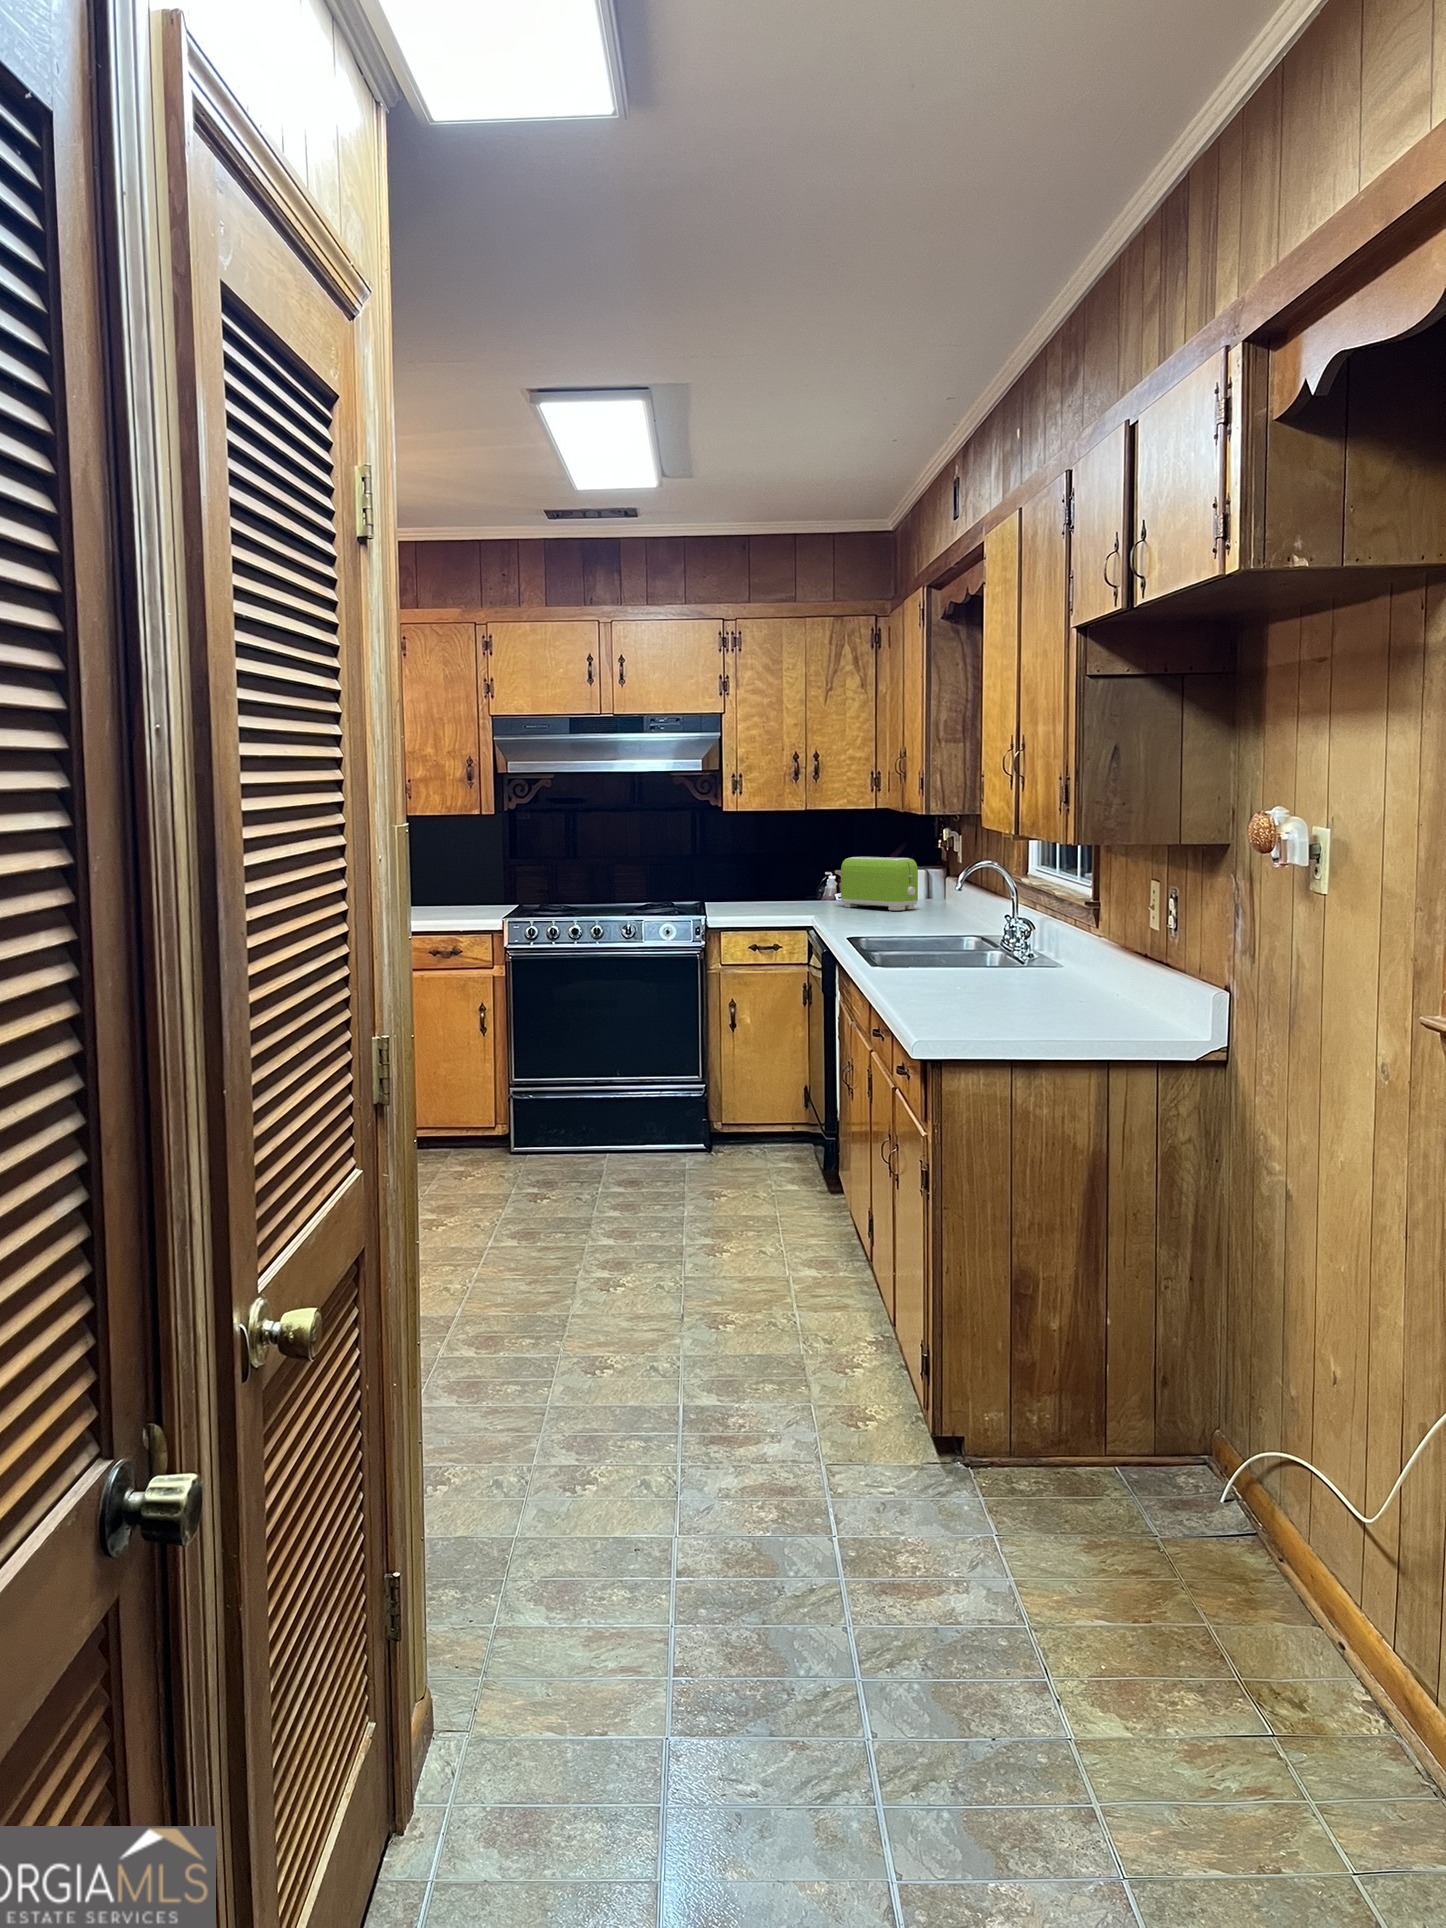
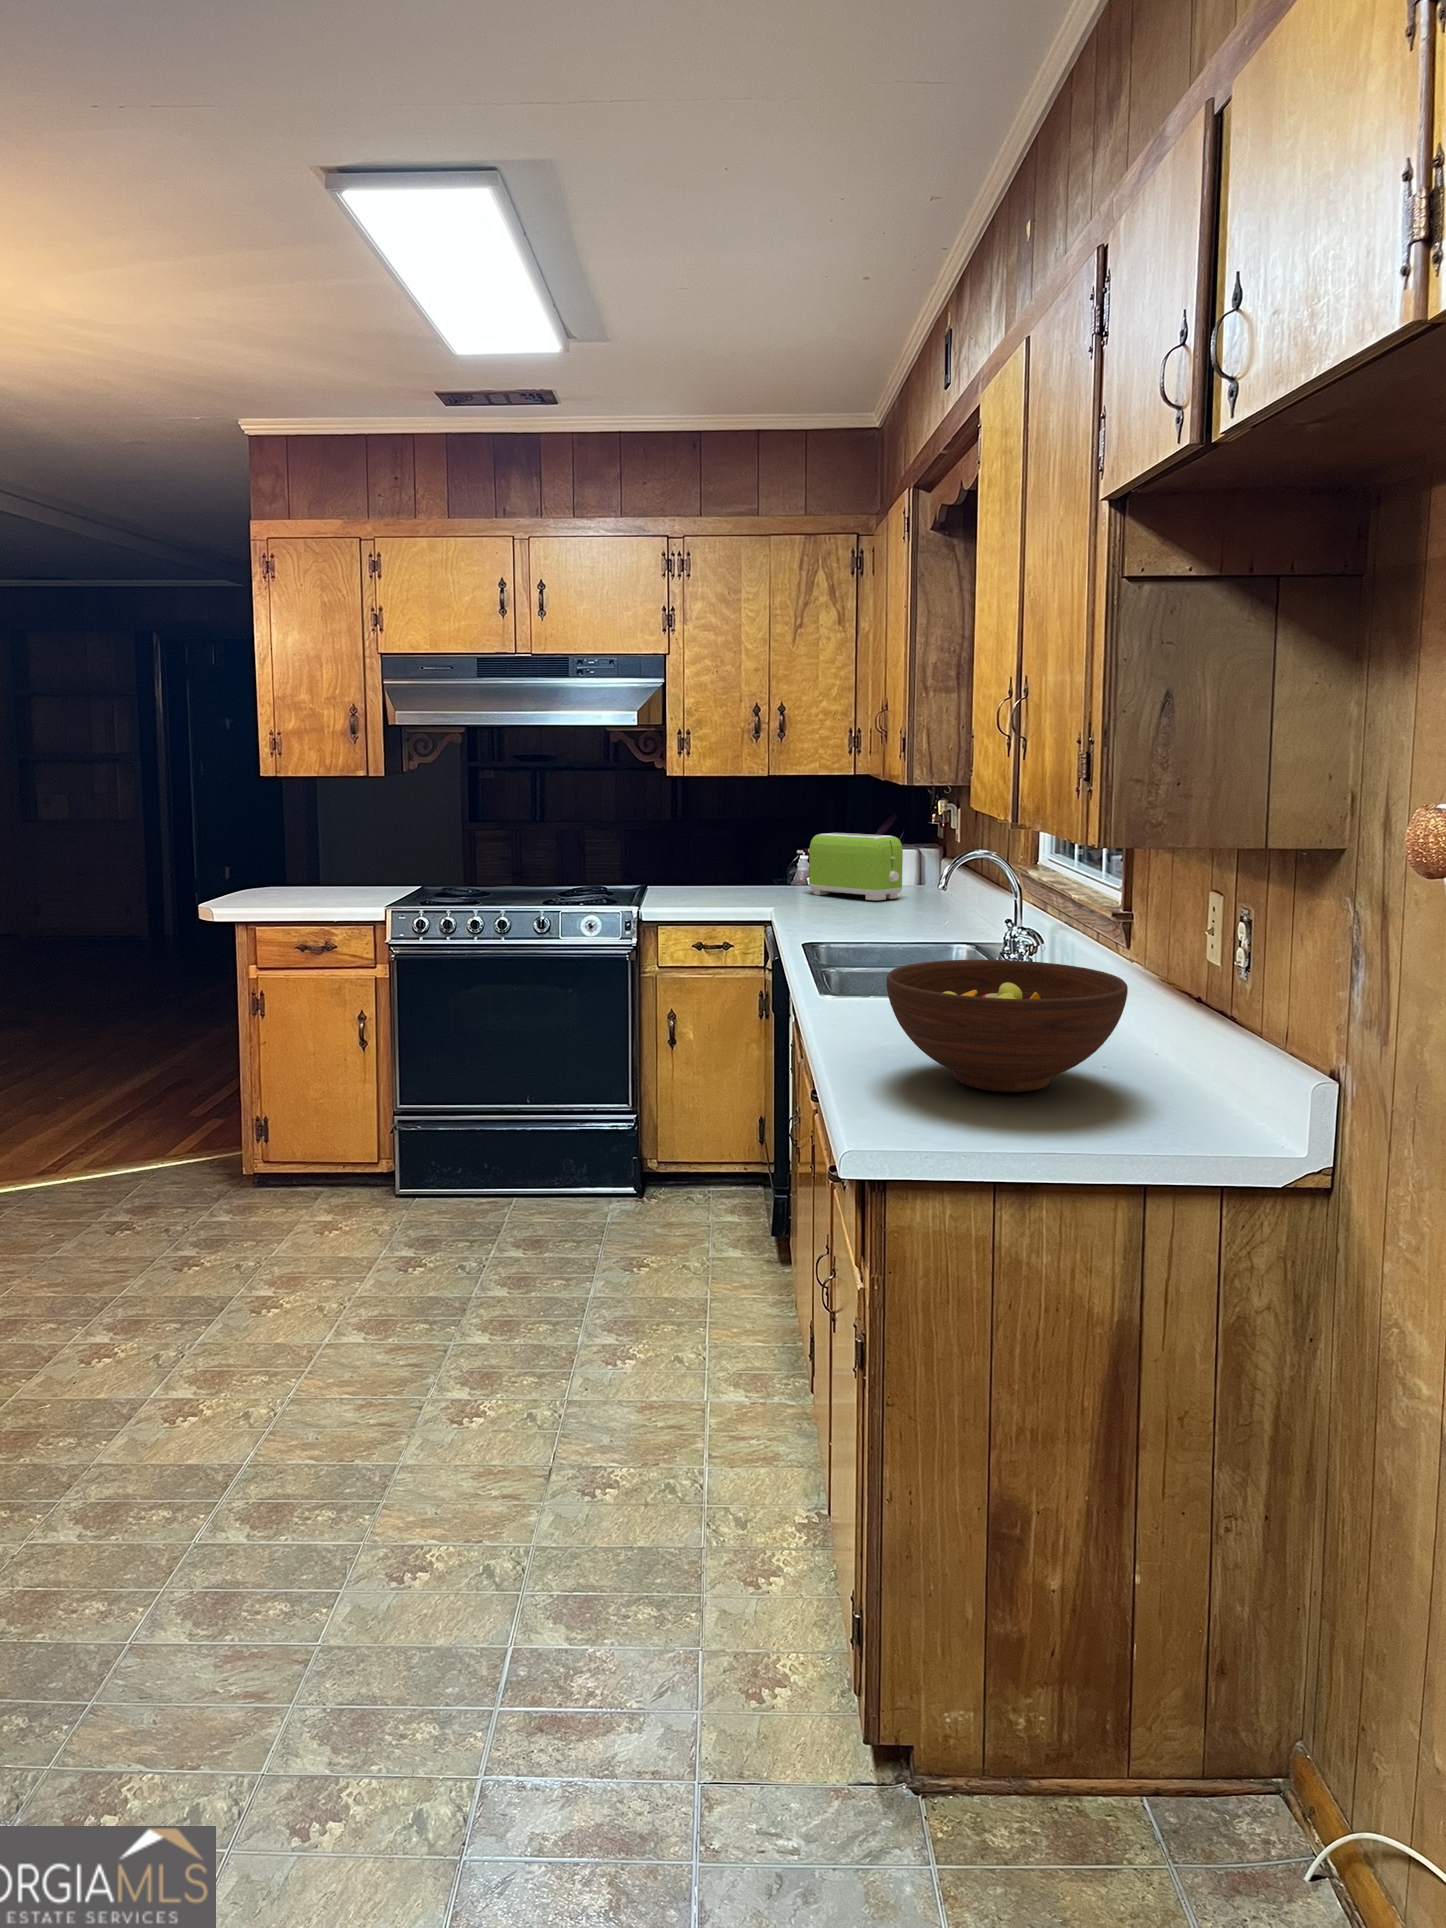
fruit bowl: none [933,932,1093,1014] -> present [886,960,1128,1092]

